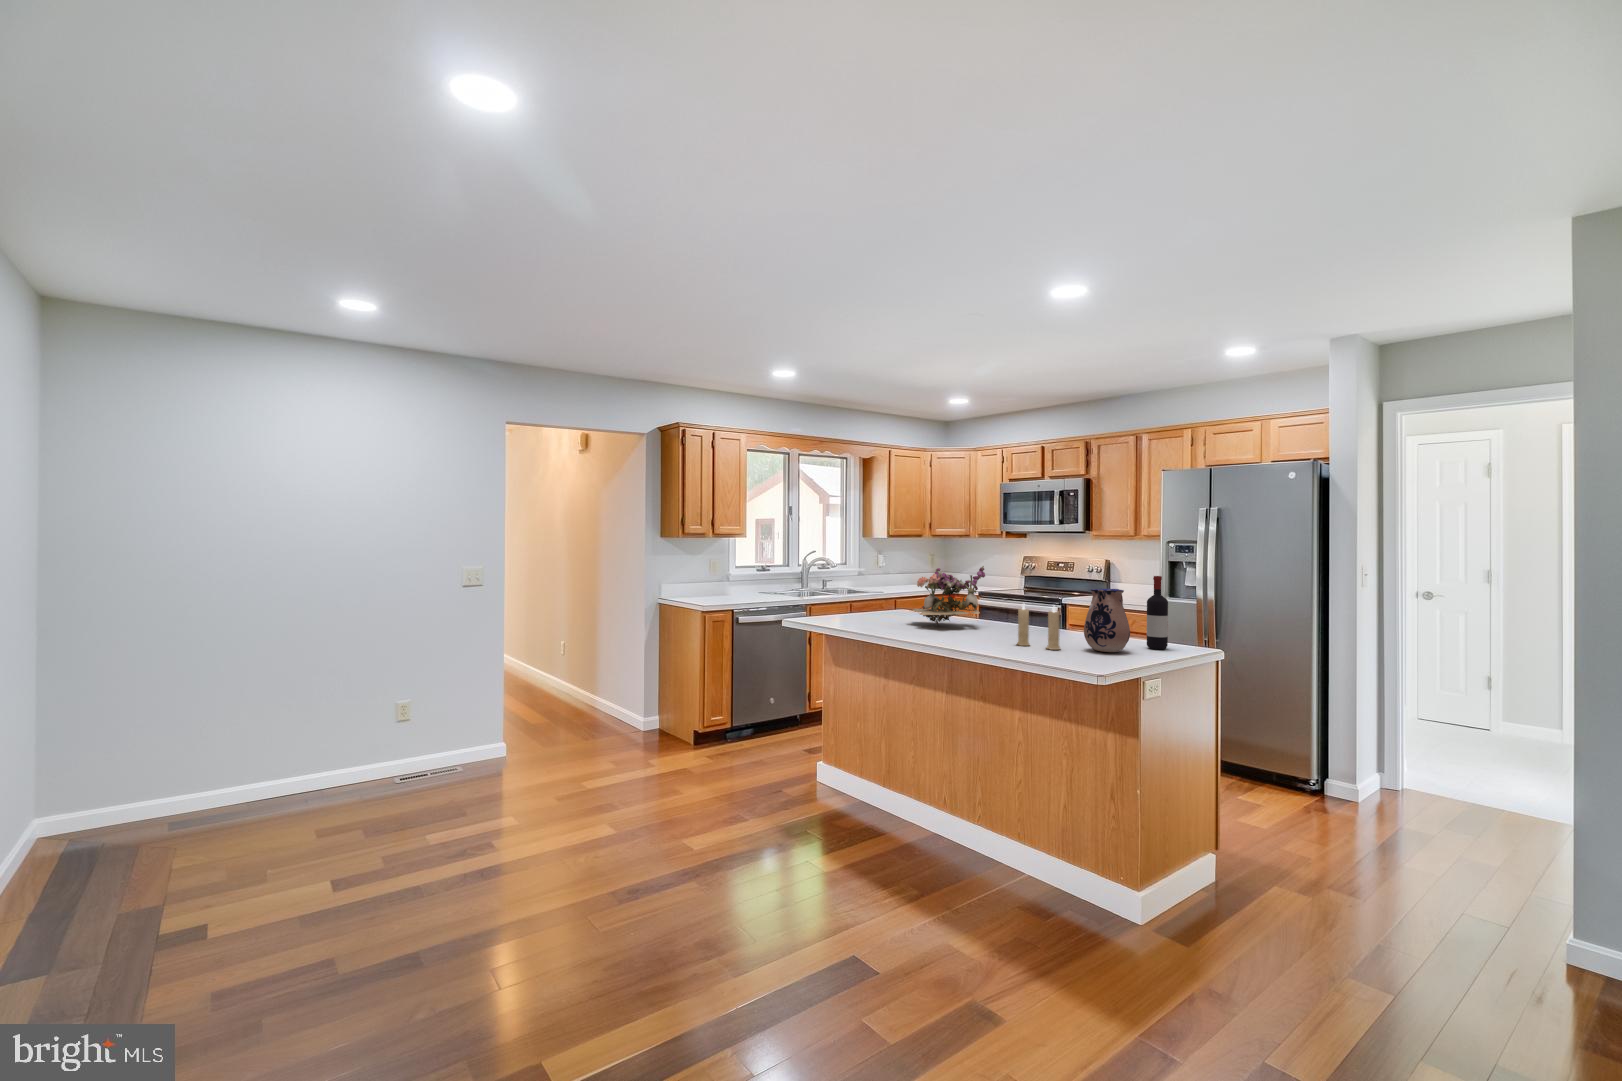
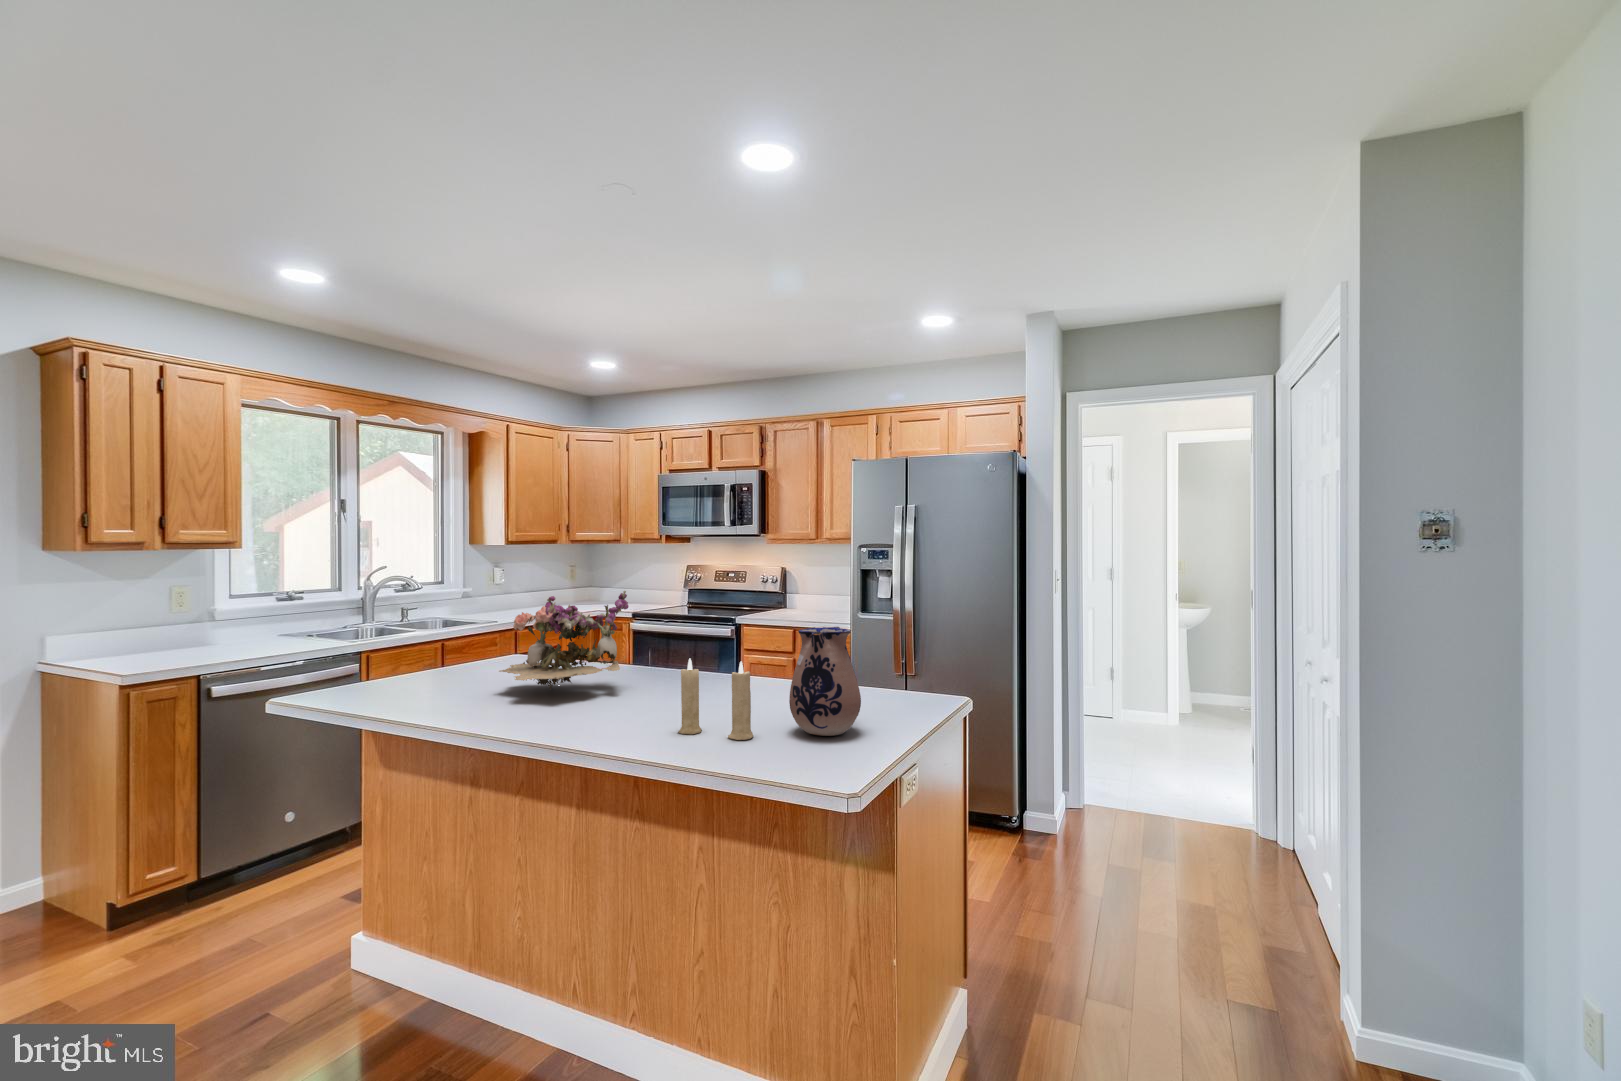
wine bottle: present [1147,576,1168,650] -> none [878,602,908,718]

